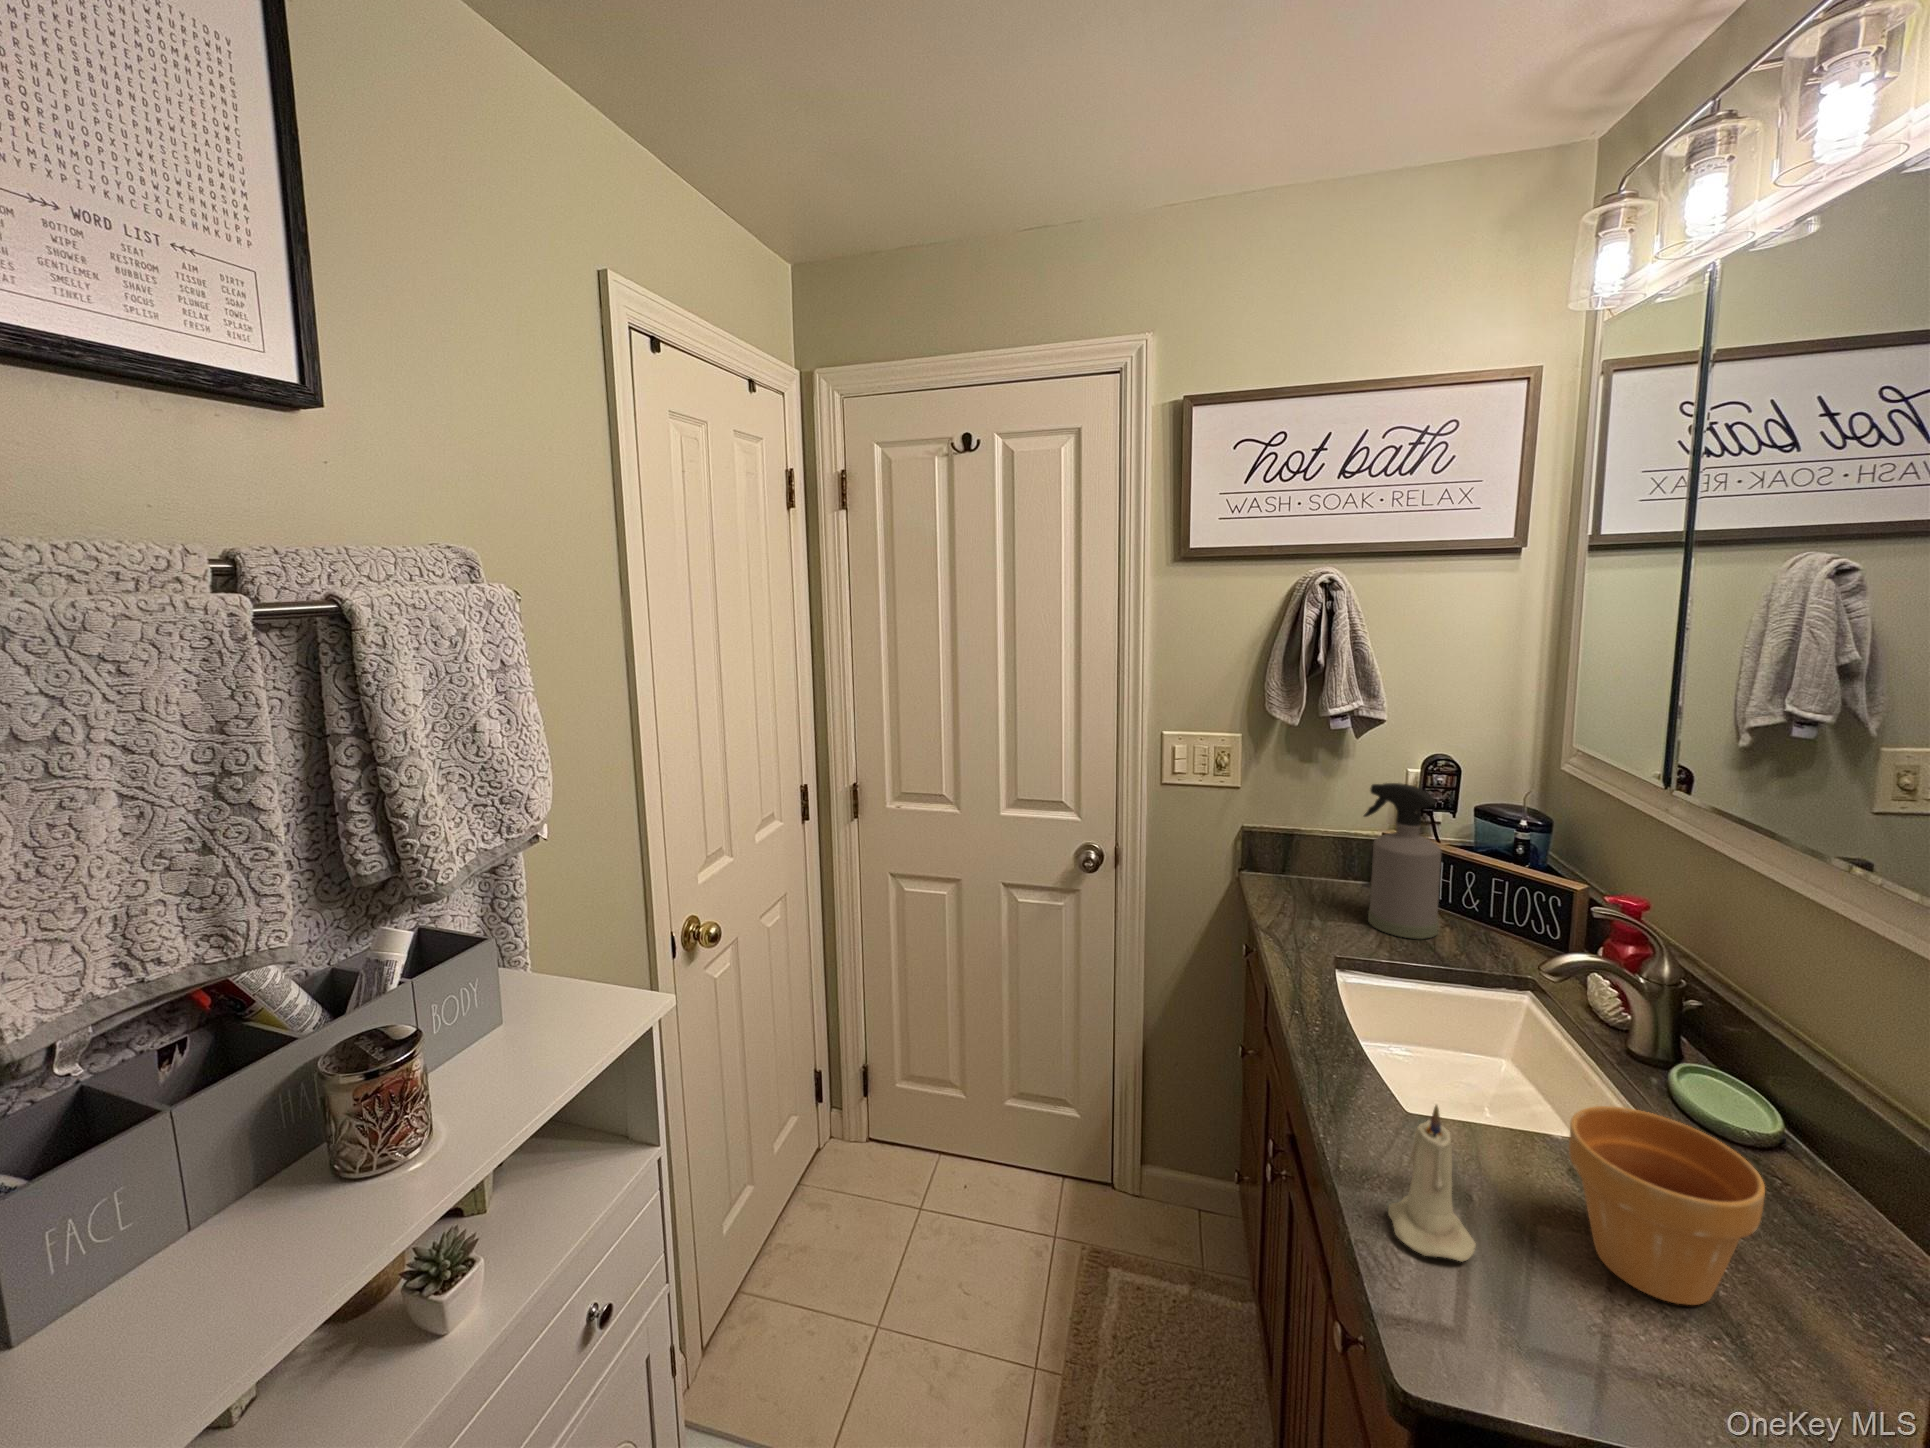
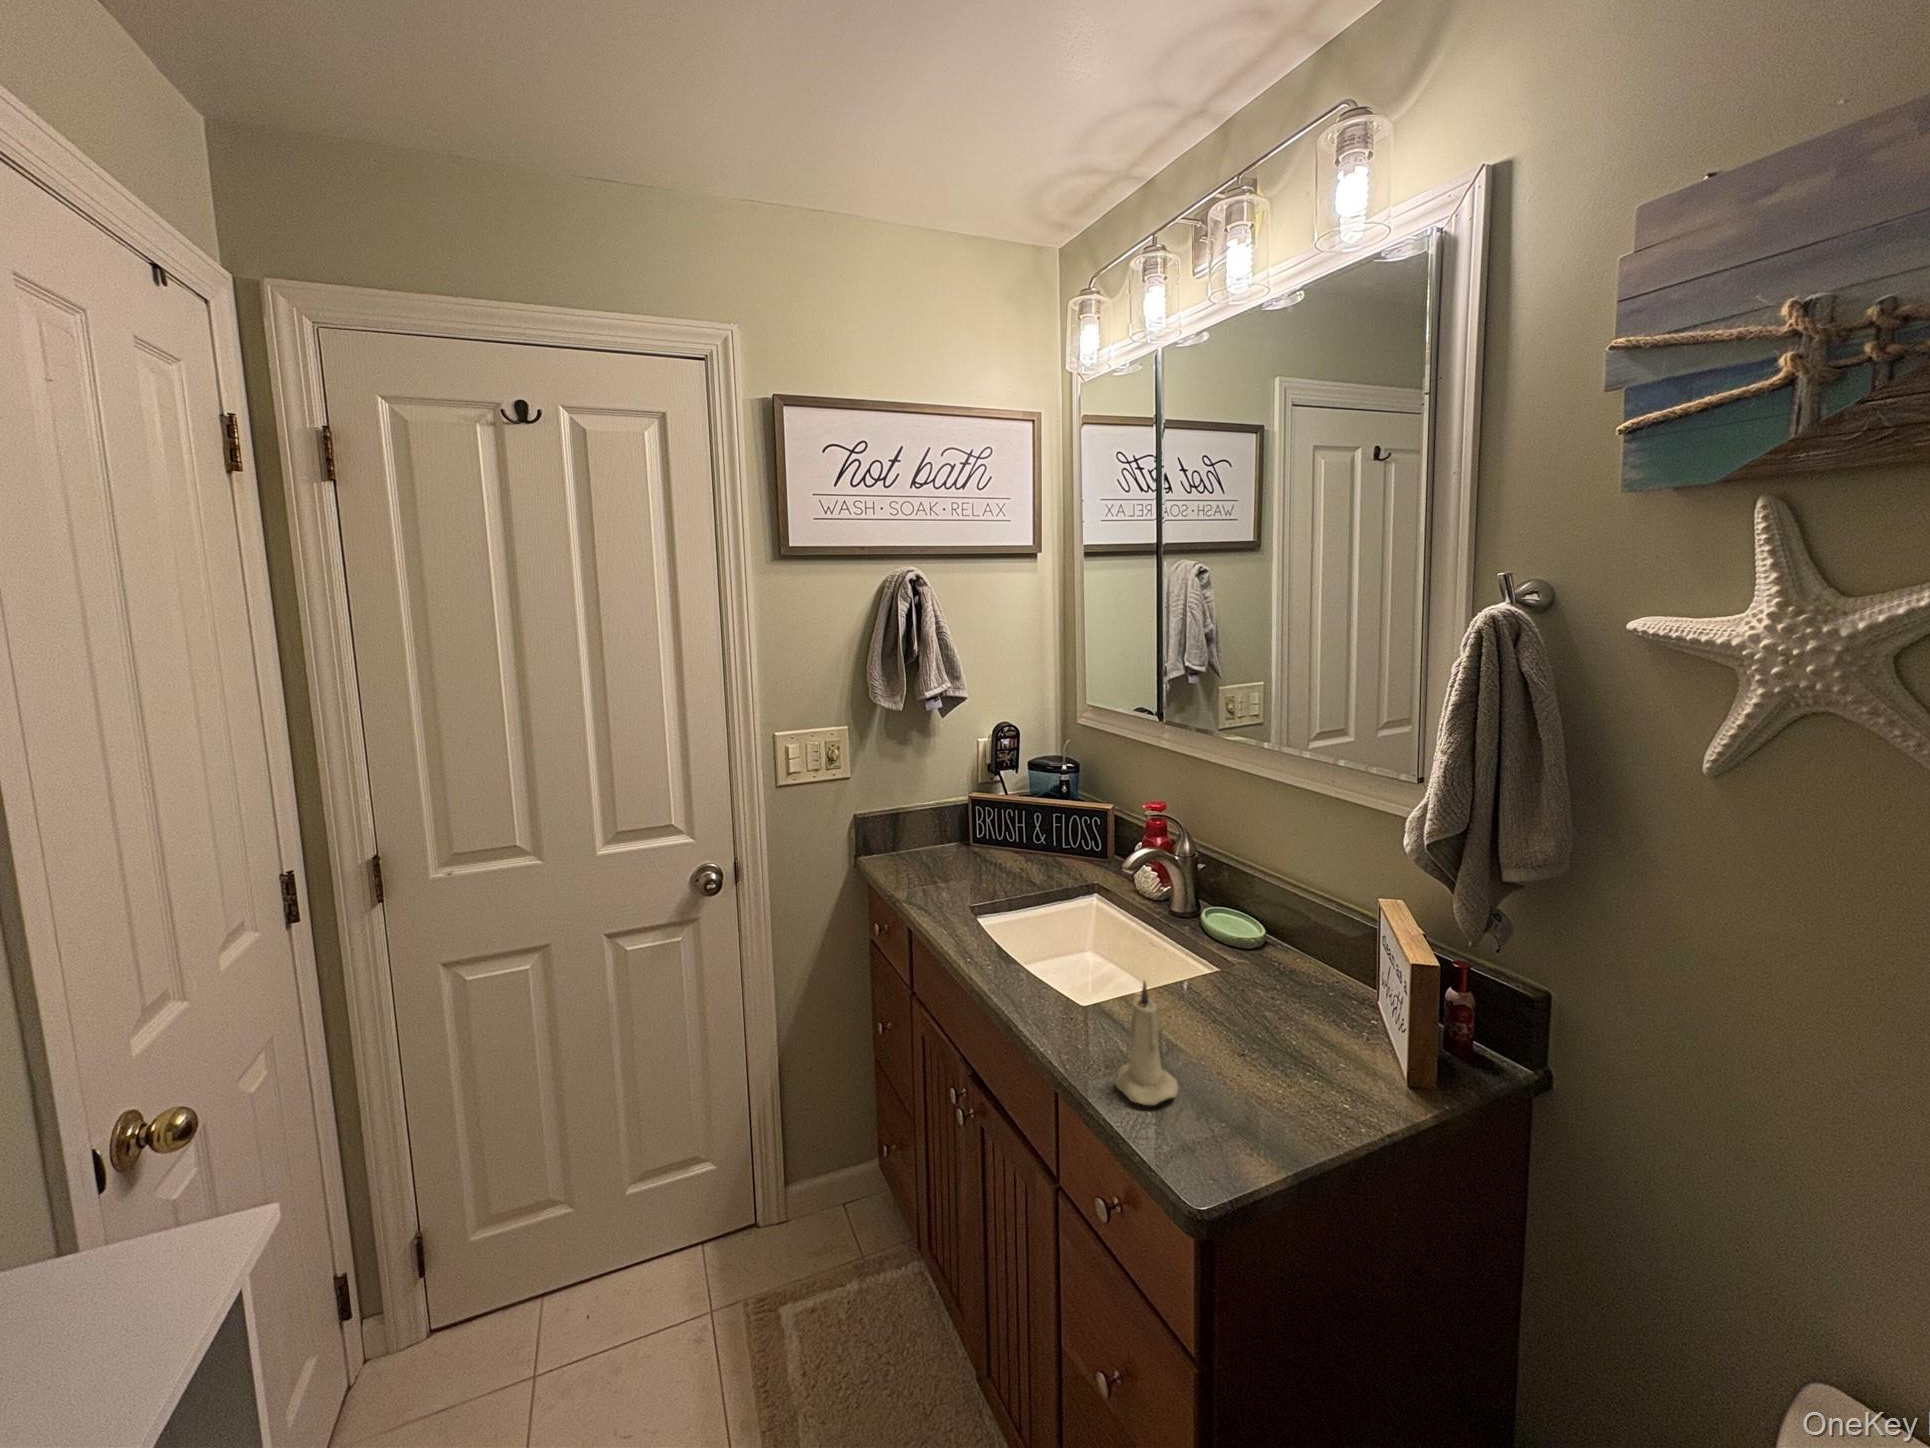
spray bottle: present [1364,783,1442,939] -> none [964,749,1027,878]
flower pot: present [1569,1106,1765,1305] -> none [1206,939,1312,1064]

